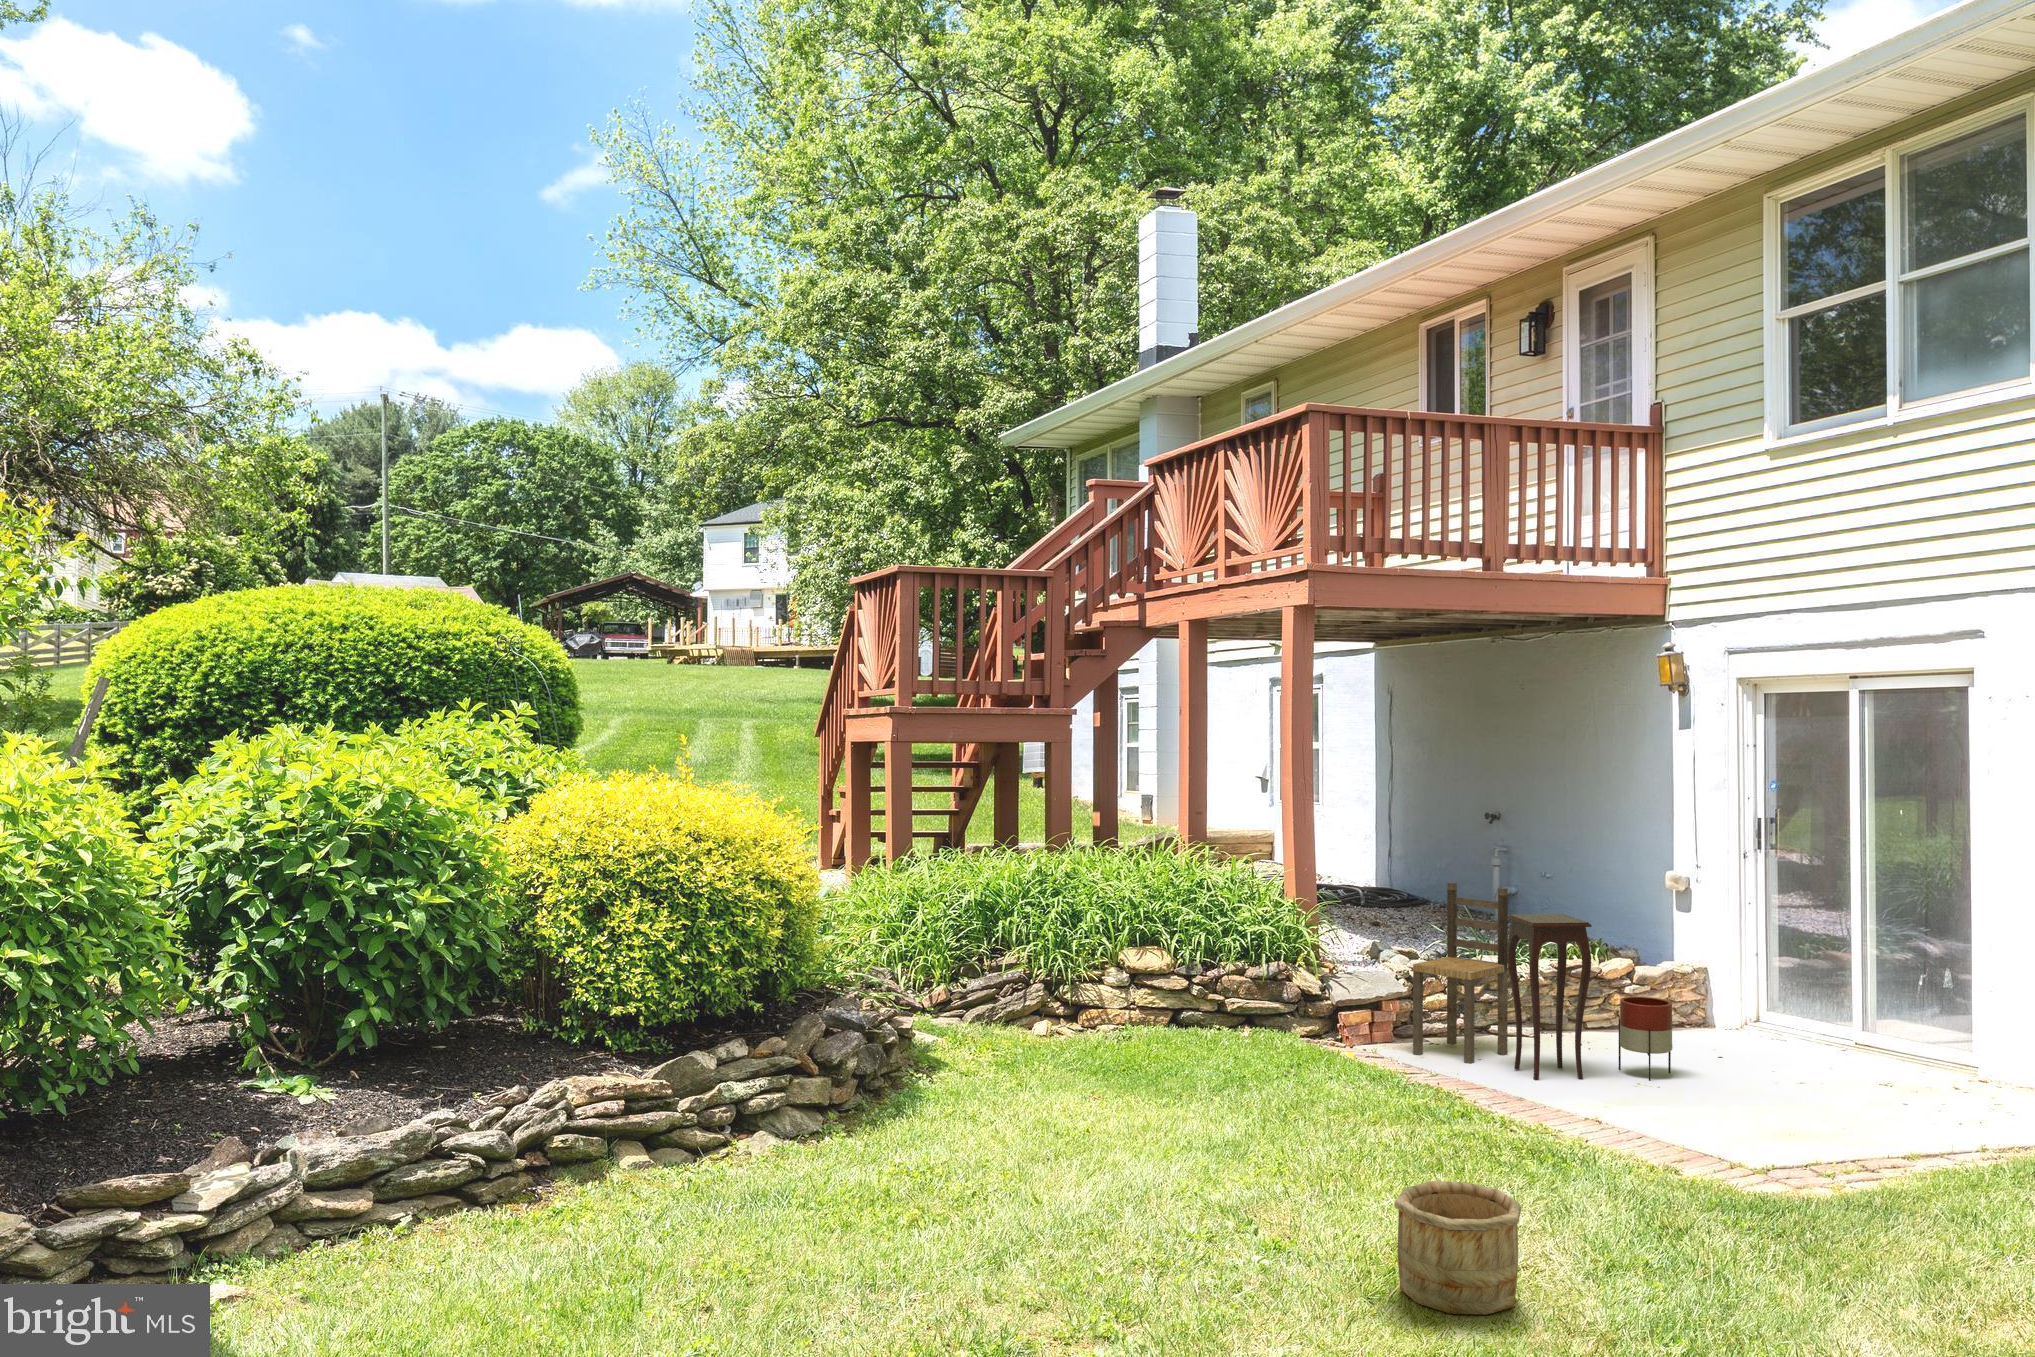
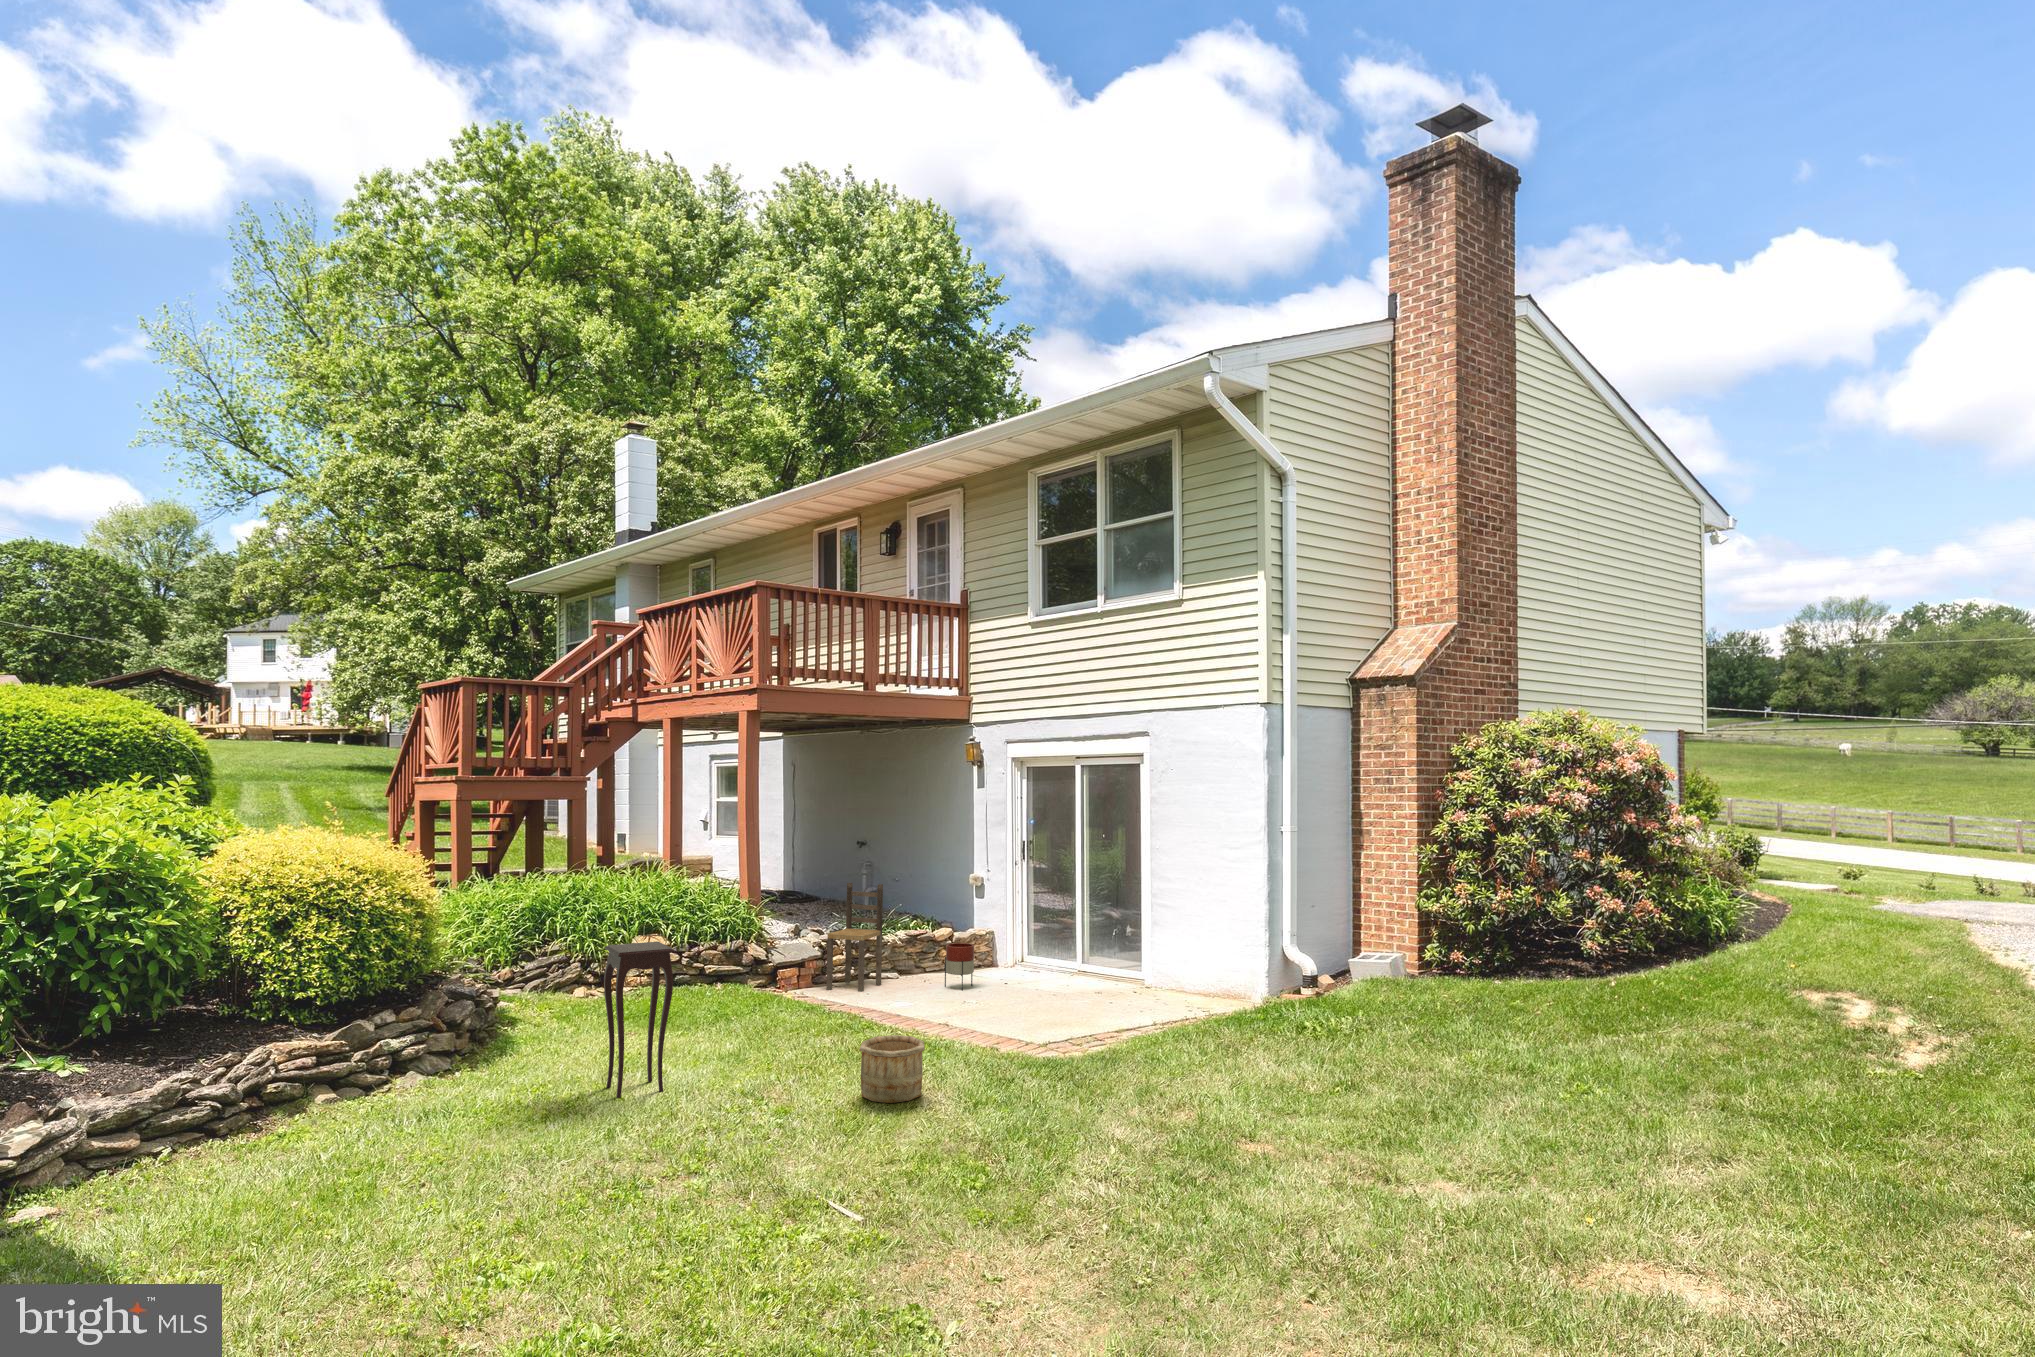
side table: present [1507,914,1592,1080] -> present [604,942,674,1098]

